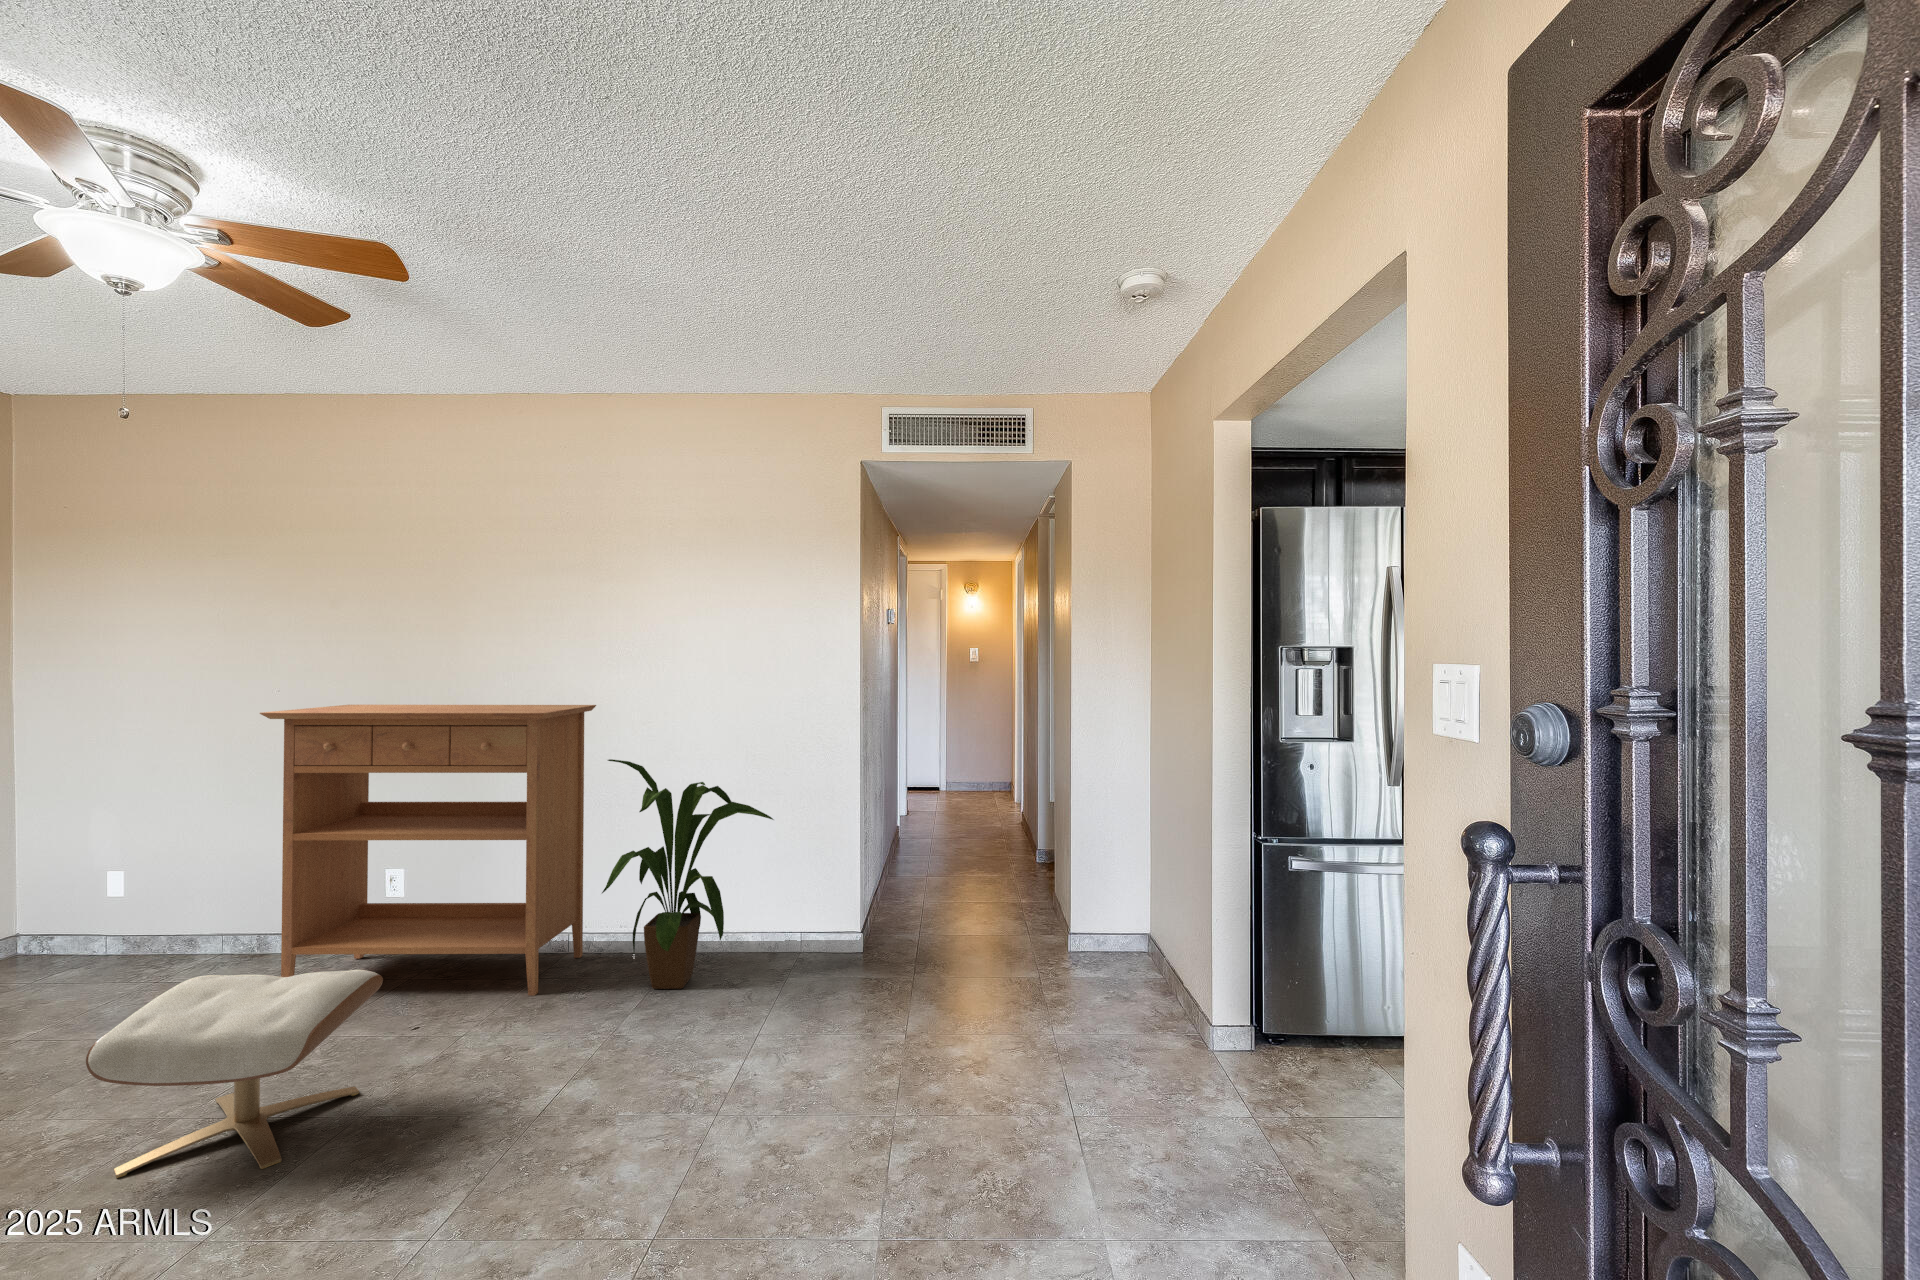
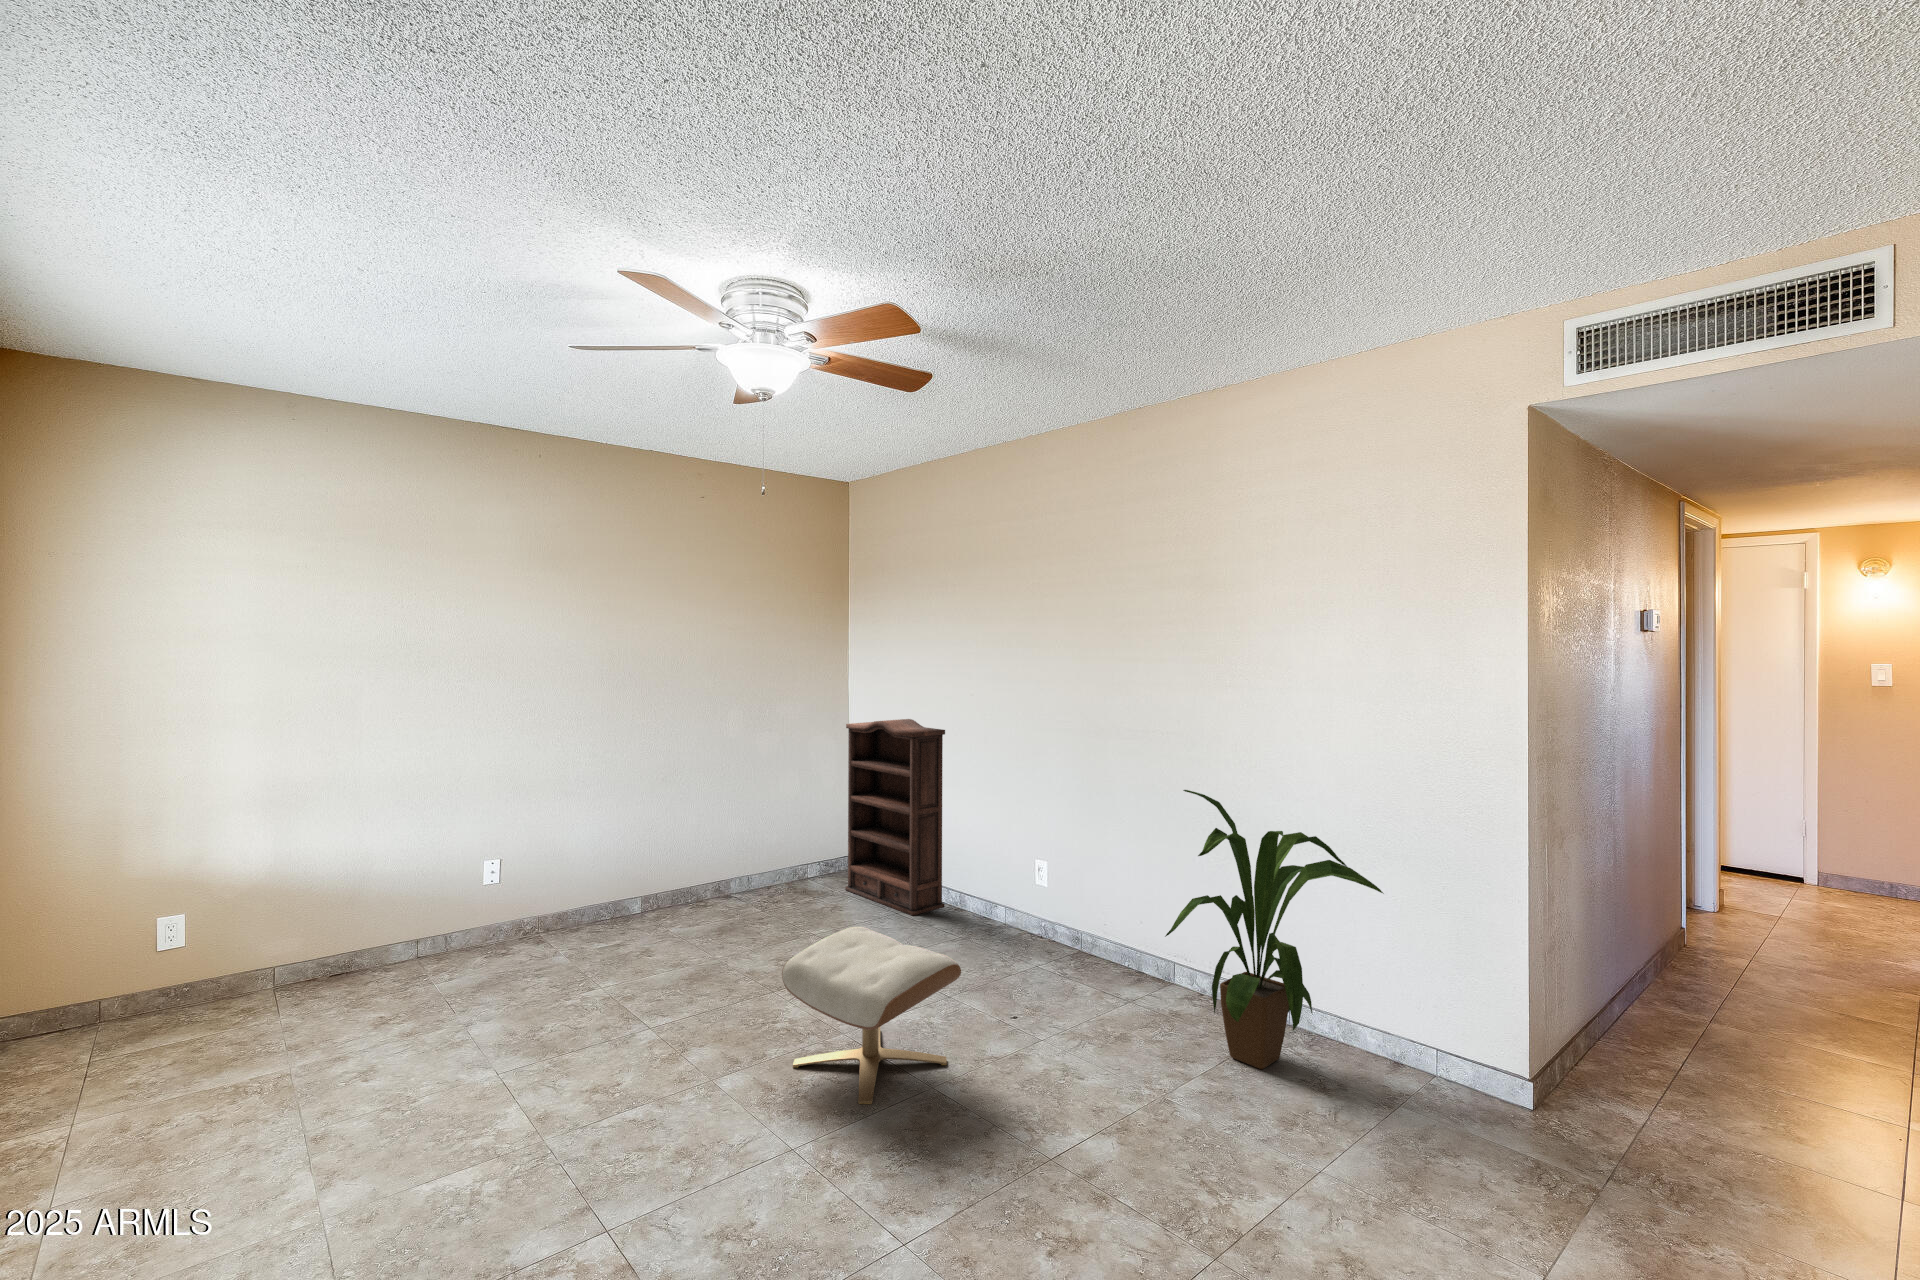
console table: present [260,705,596,995] -> none [936,709,1196,1021]
bookshelf: none [33,728,237,979] -> present [845,719,945,916]

